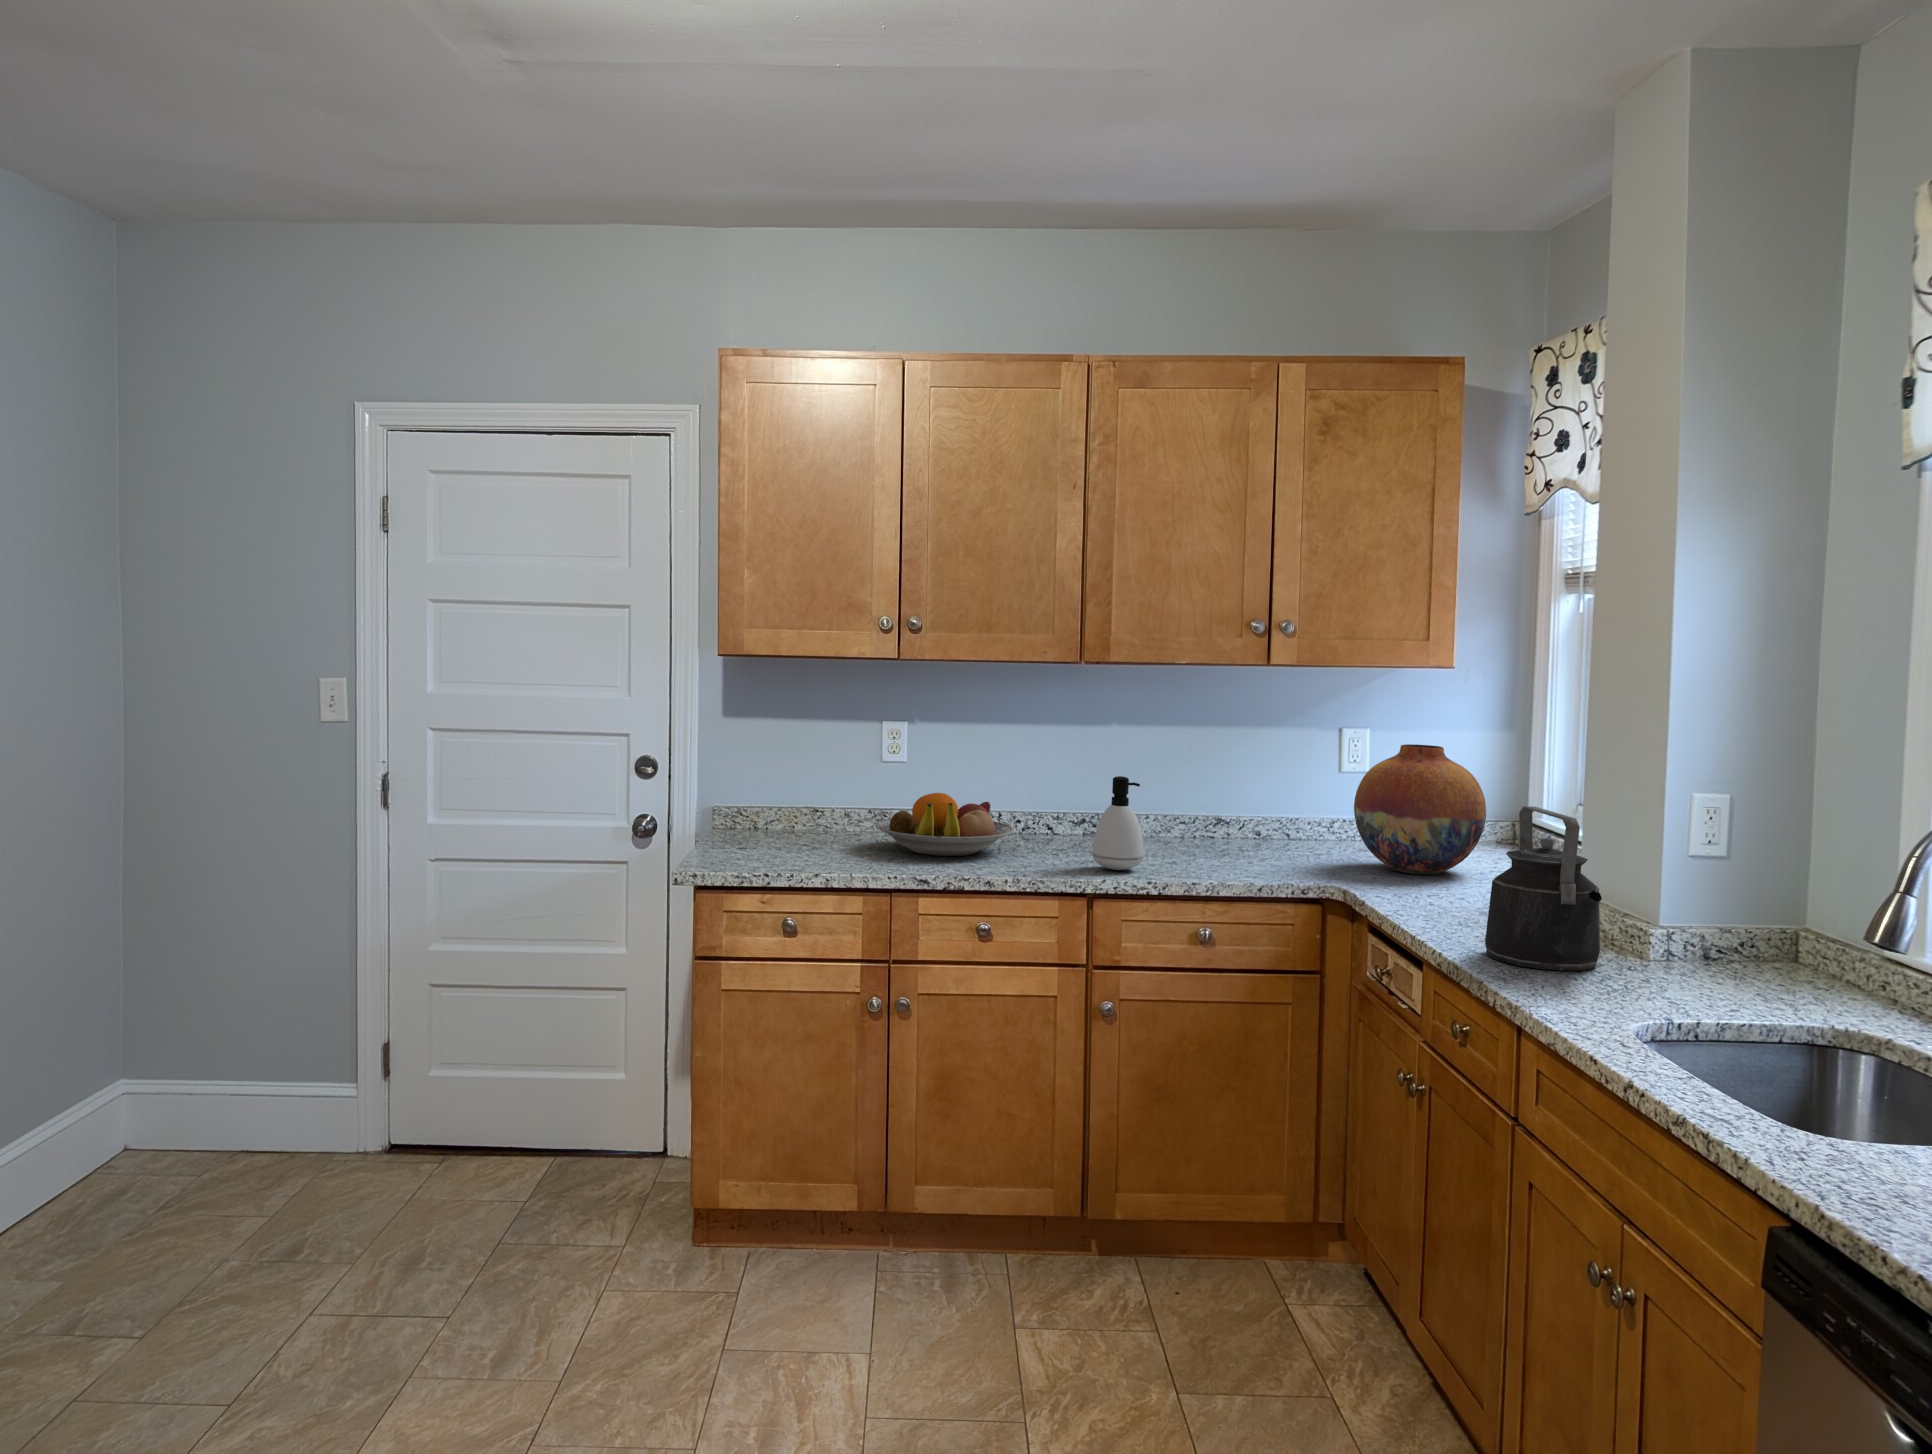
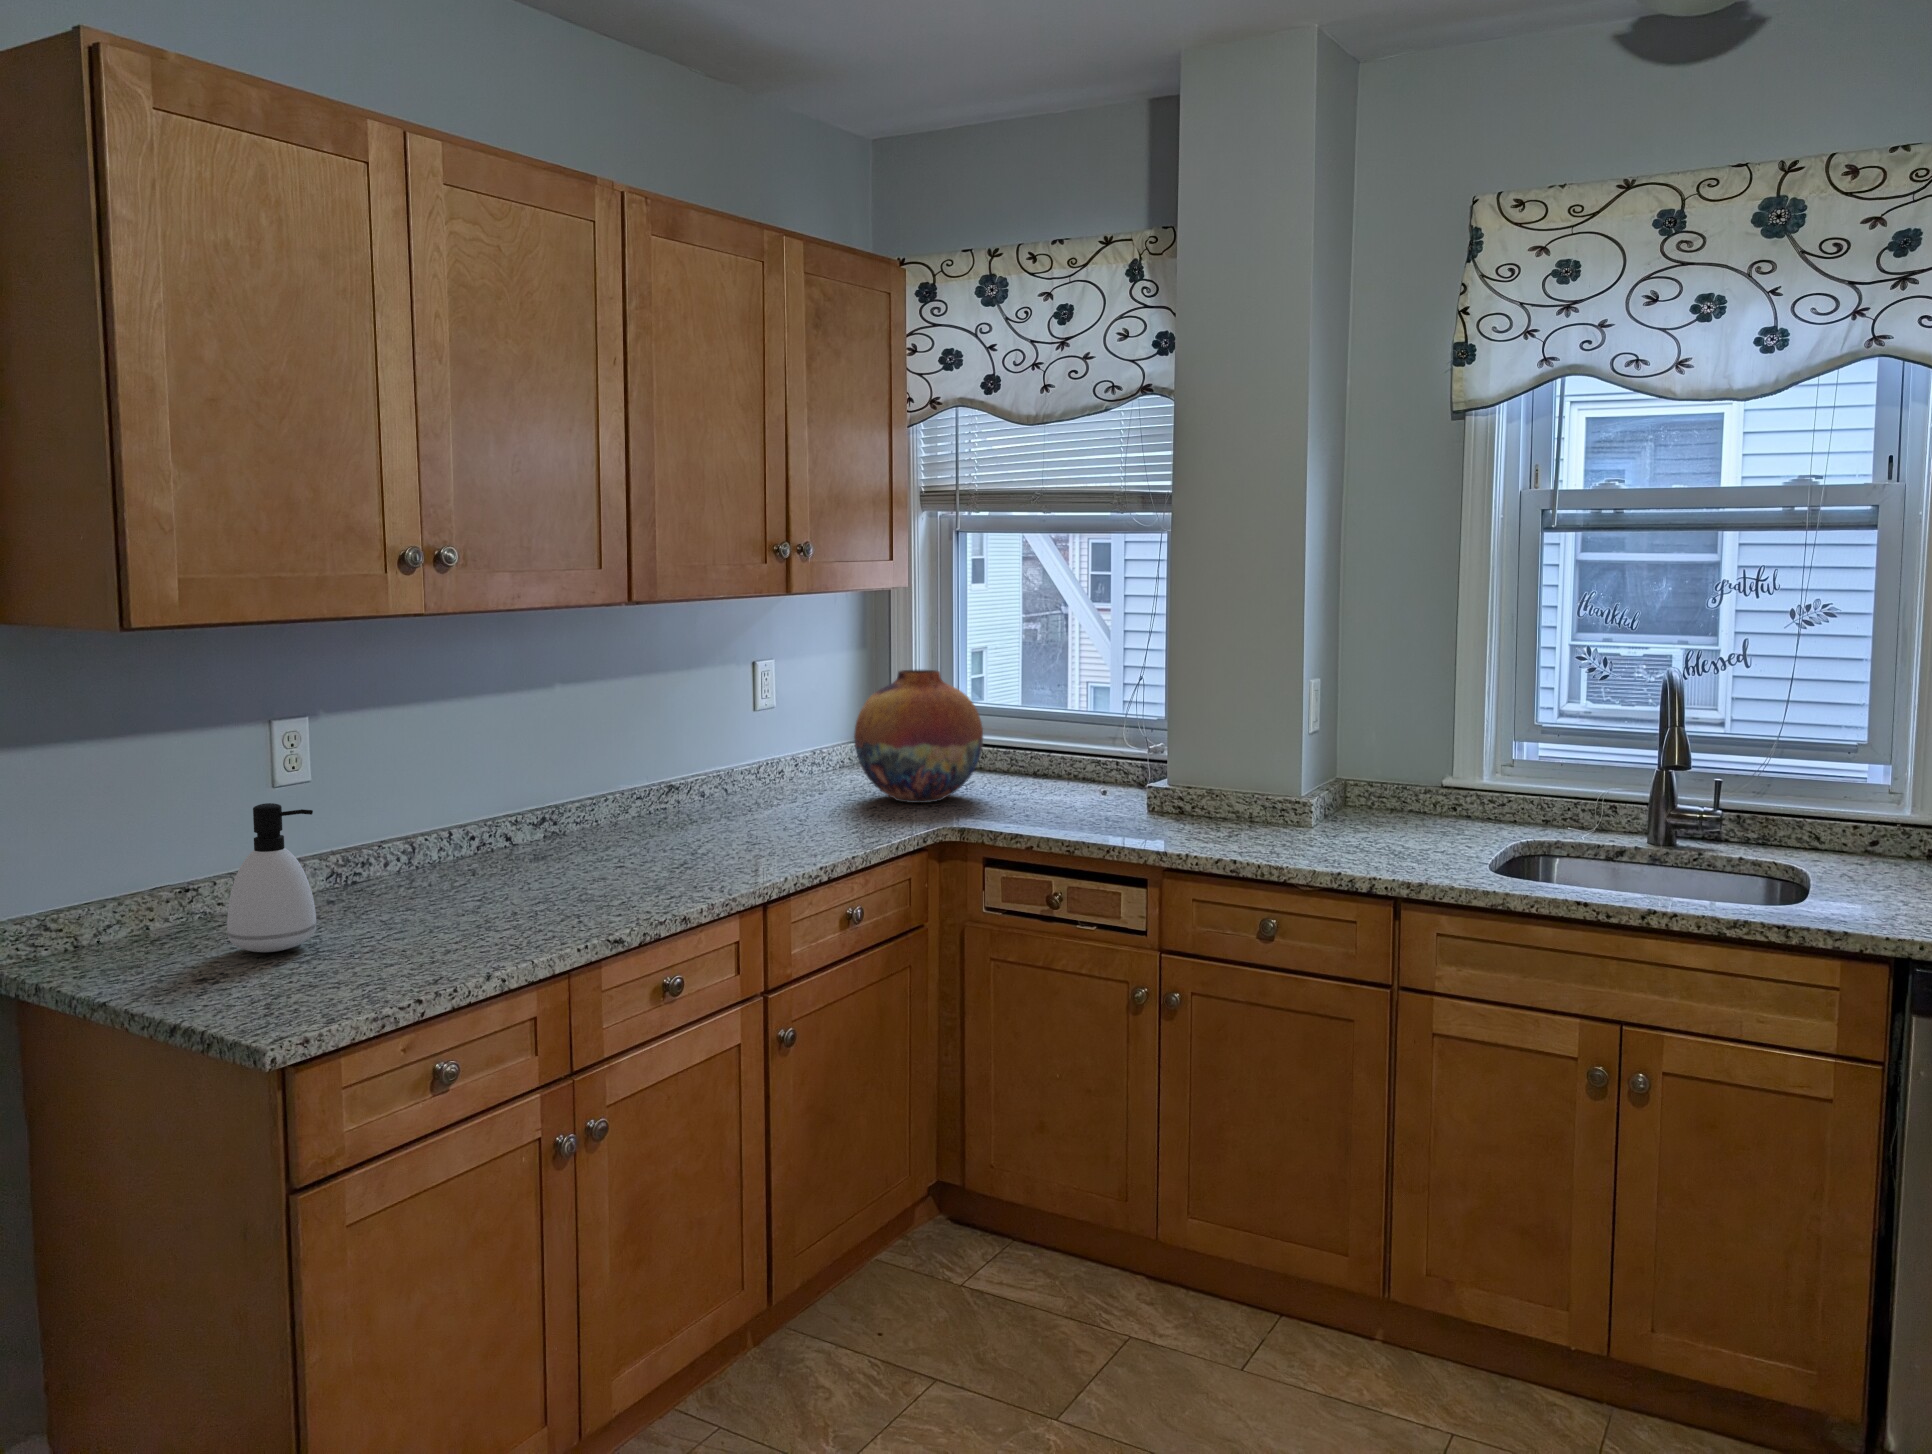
soap dispenser: present [1093,776,1143,870] -> present [227,803,317,952]
fruit bowl: present [875,793,1014,856] -> none [375,815,595,910]
kettle: present [1485,806,1602,971] -> none [1240,712,1384,855]

